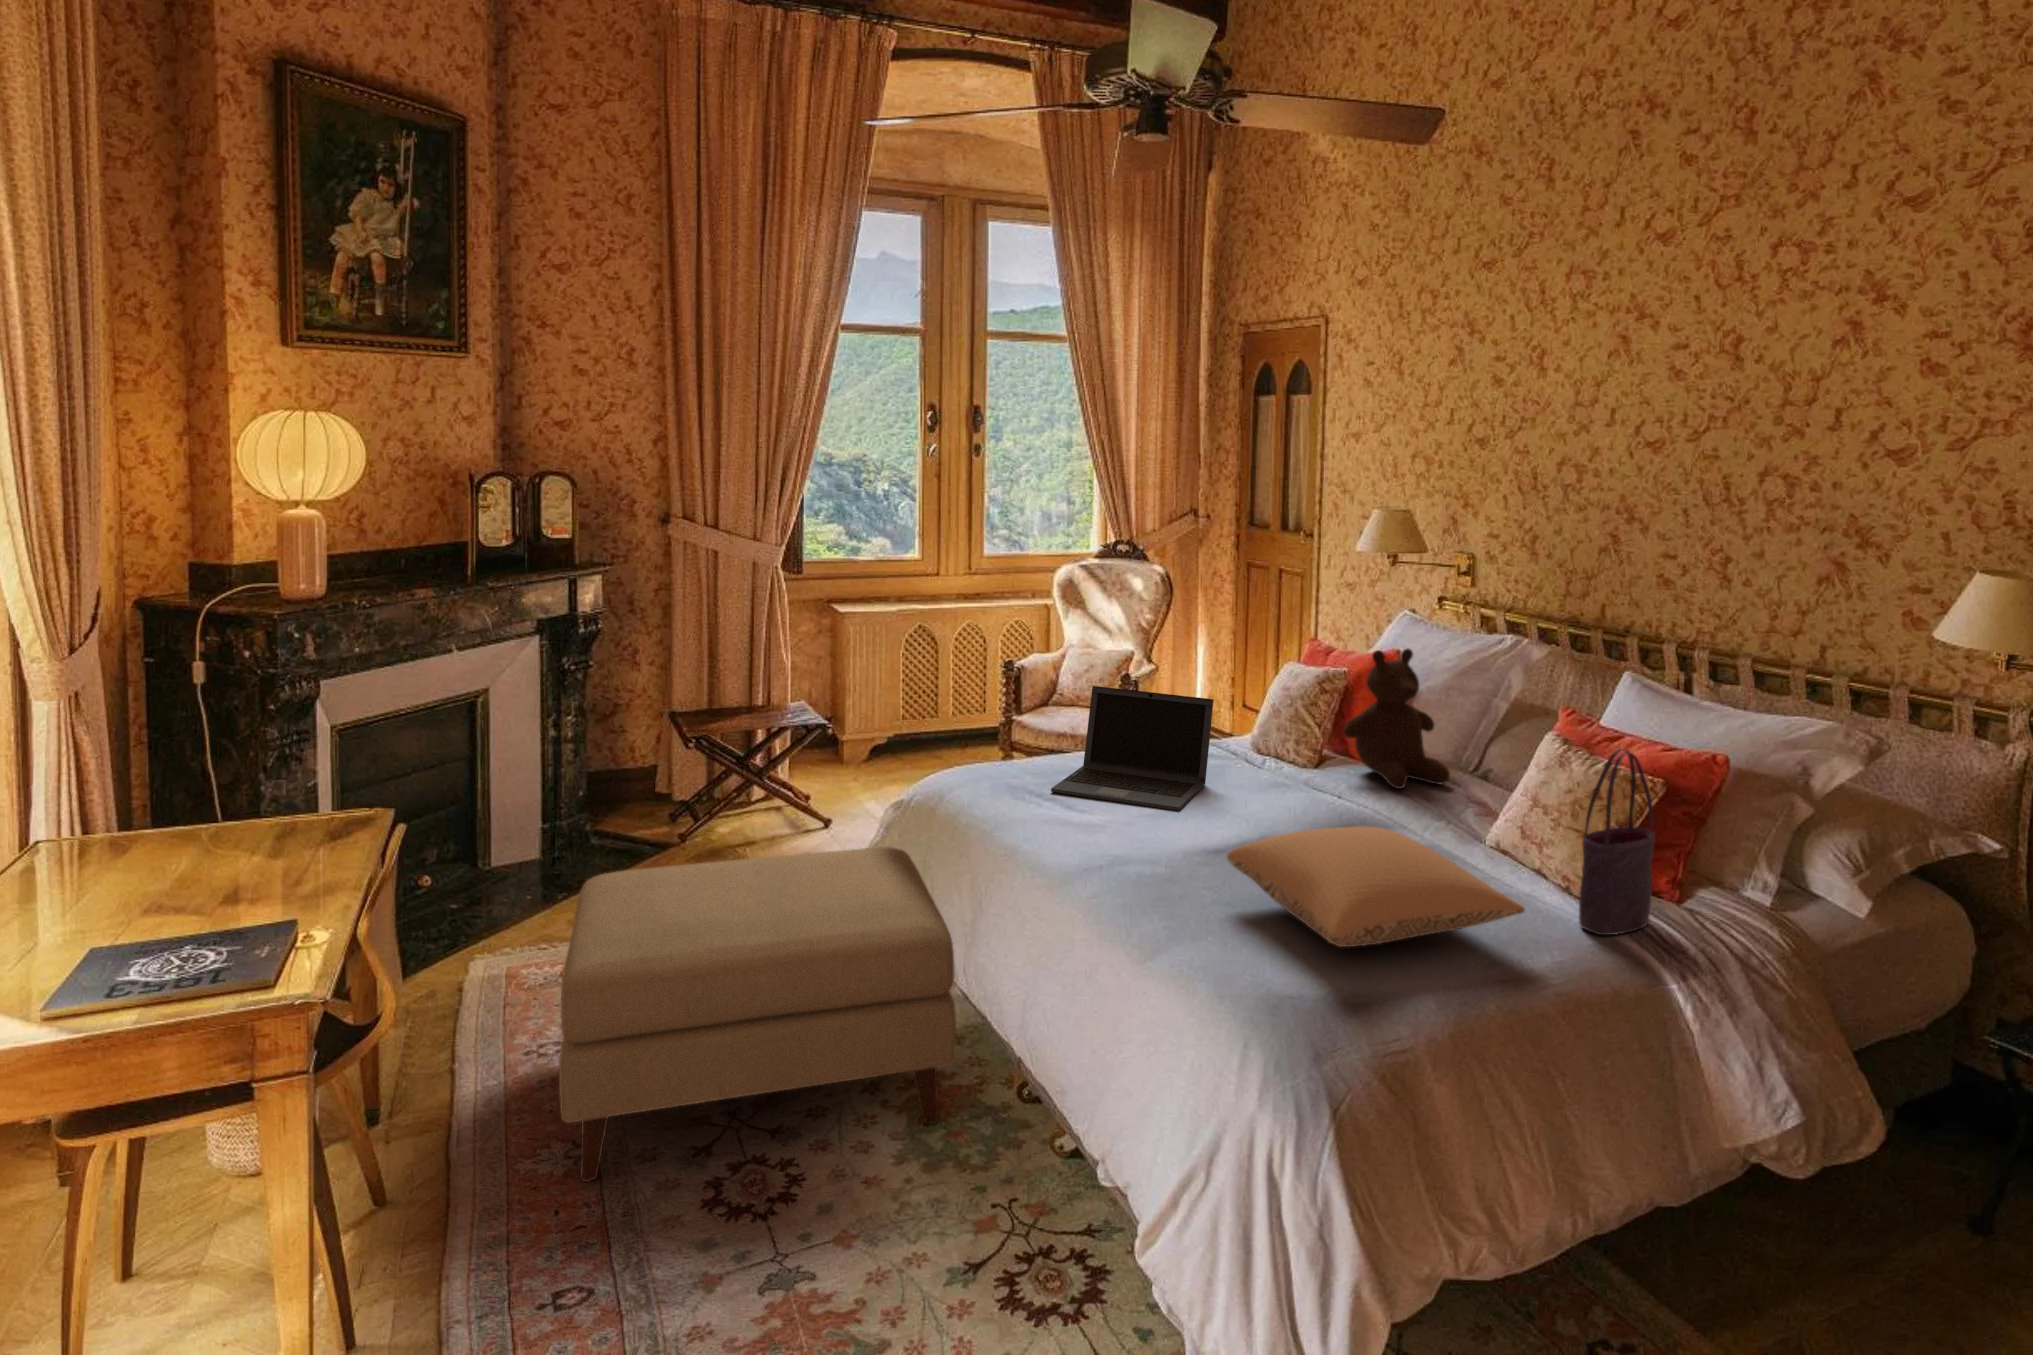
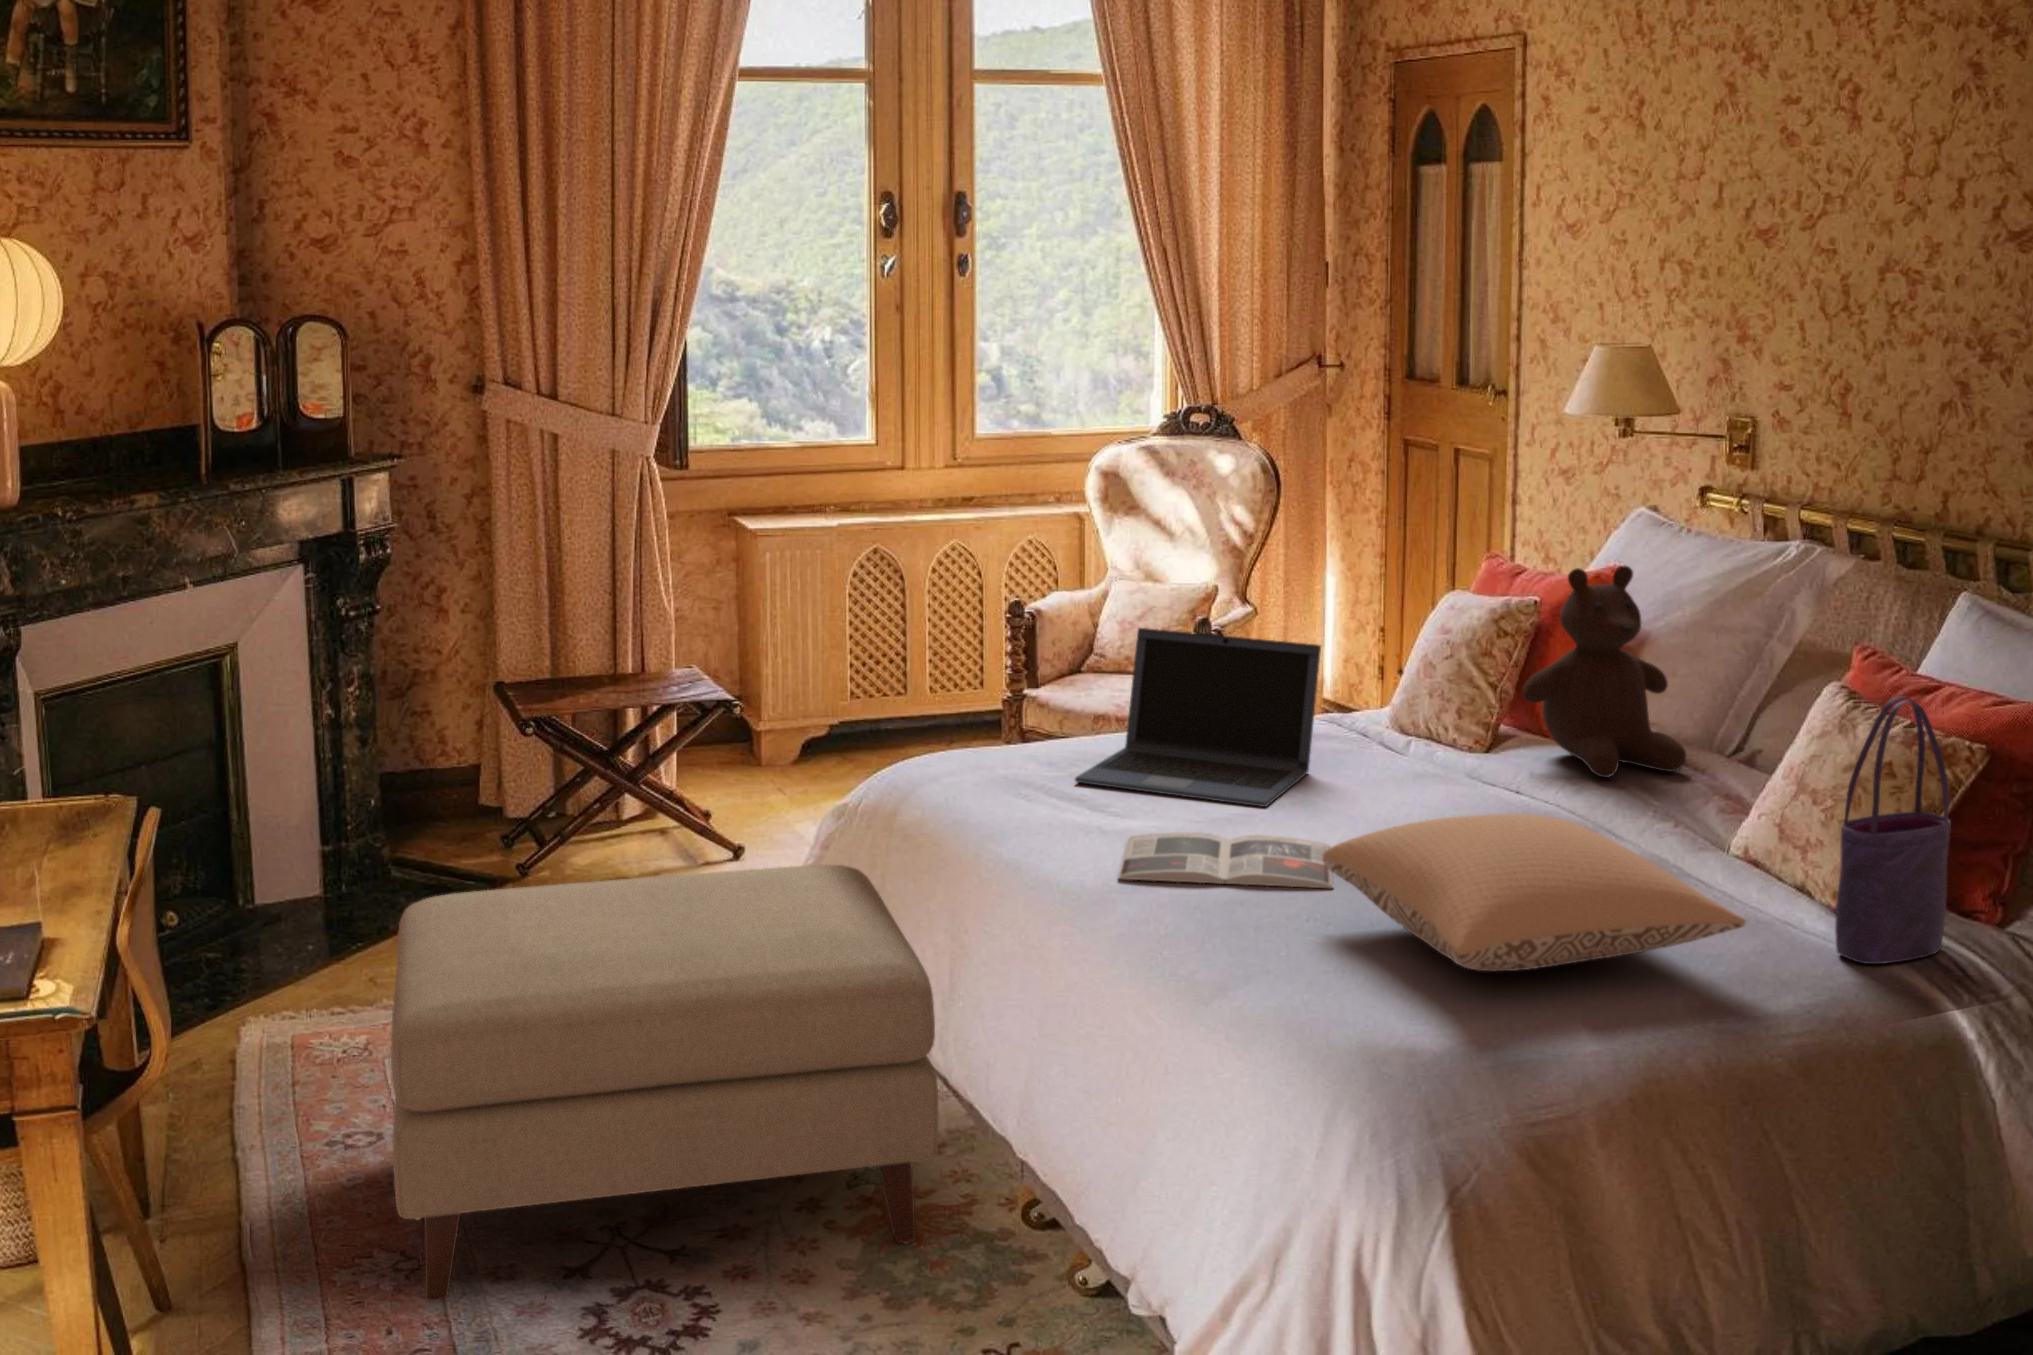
magazine: none [1084,831,1231,875] -> present [1118,832,1333,888]

